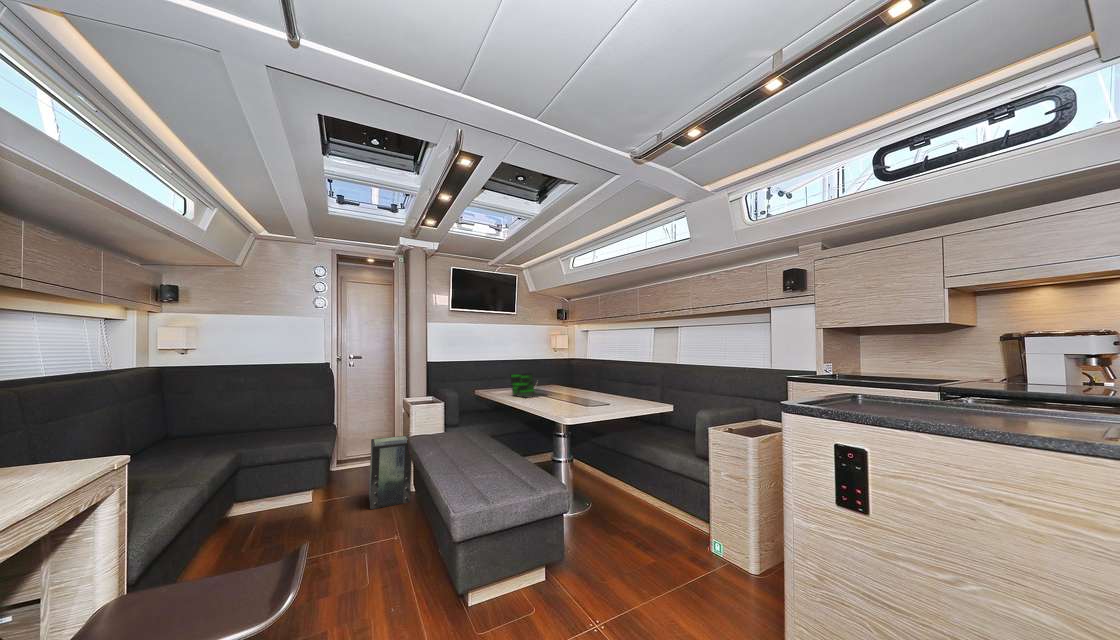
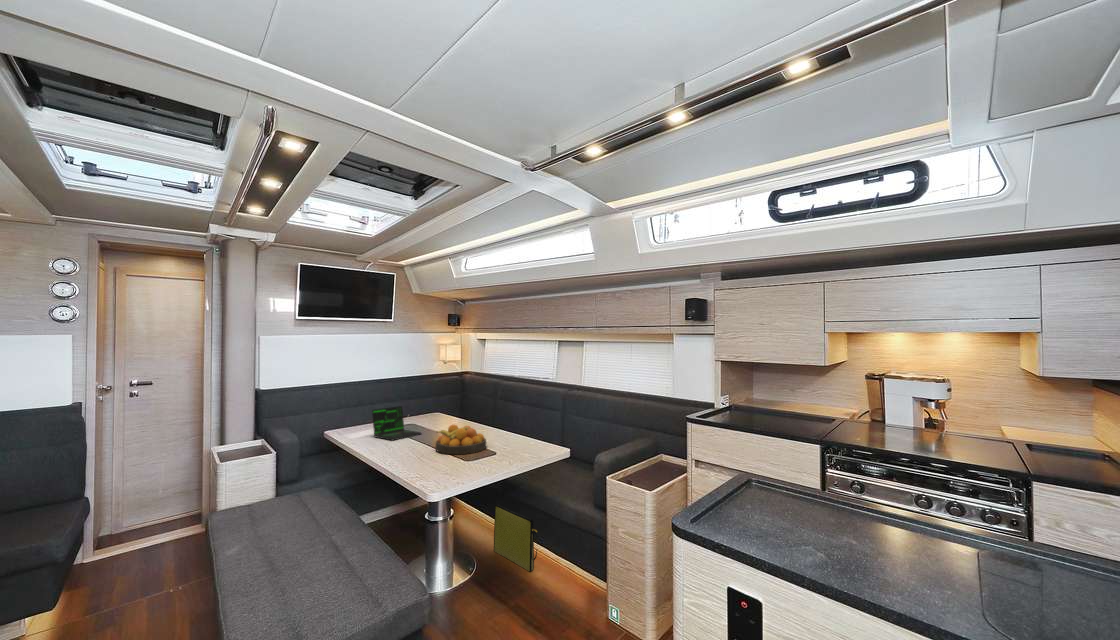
fruit bowl: none [560,384,601,407] -> present [436,425,486,454]
storage box: present [369,436,411,509] -> none [146,504,220,623]
bag: none [609,455,646,512] -> present [494,504,538,572]

